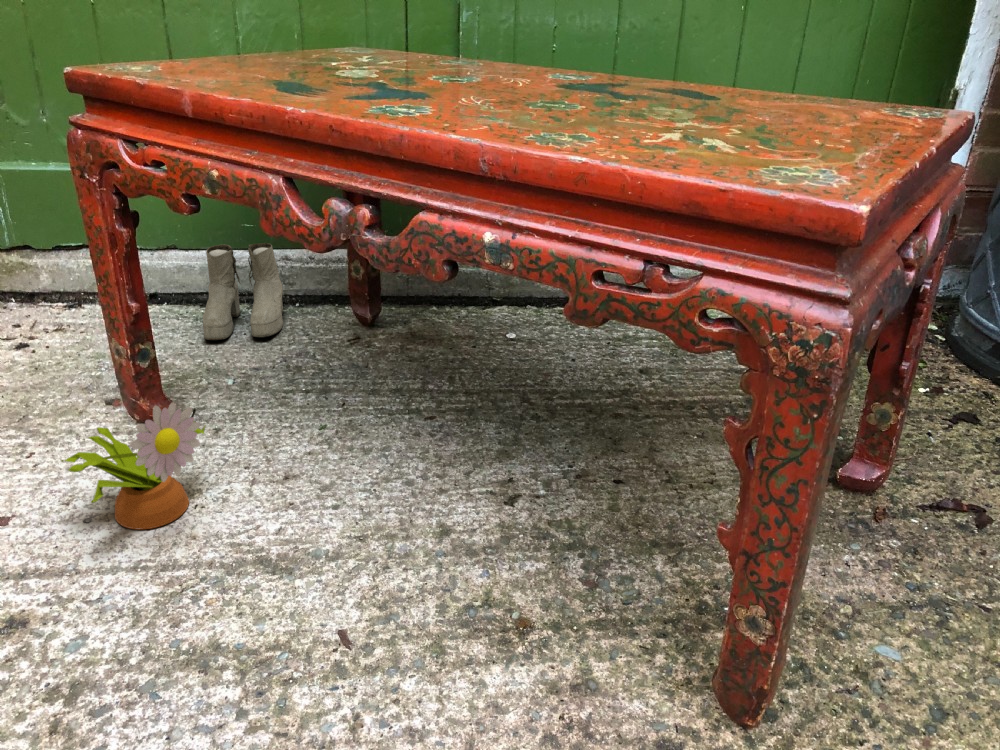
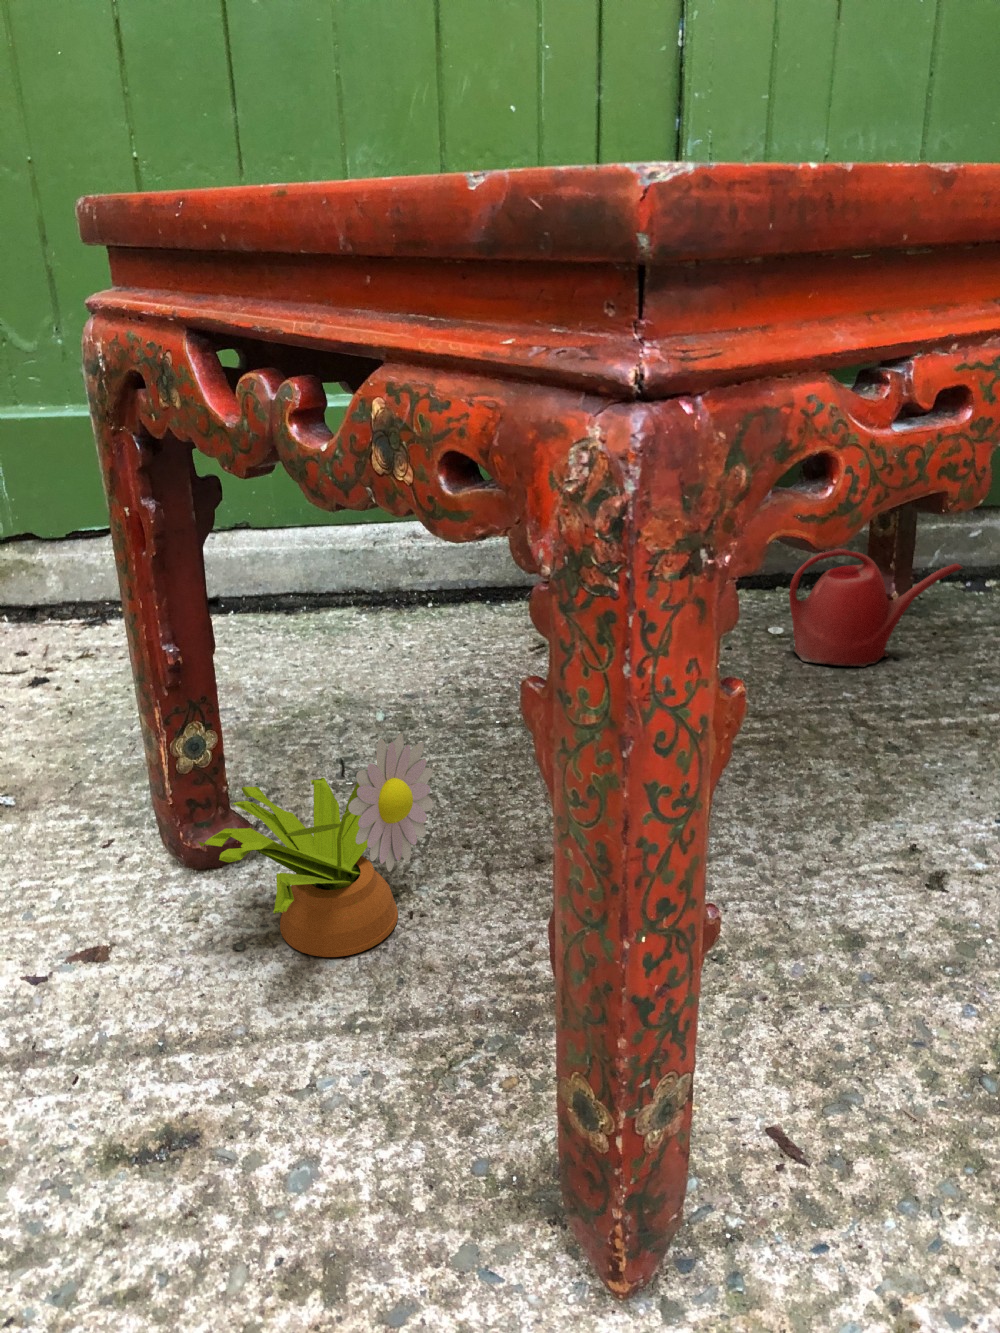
boots: present [203,243,283,340] -> none [309,511,423,658]
watering can: none [510,286,620,363] -> present [789,549,962,667]

